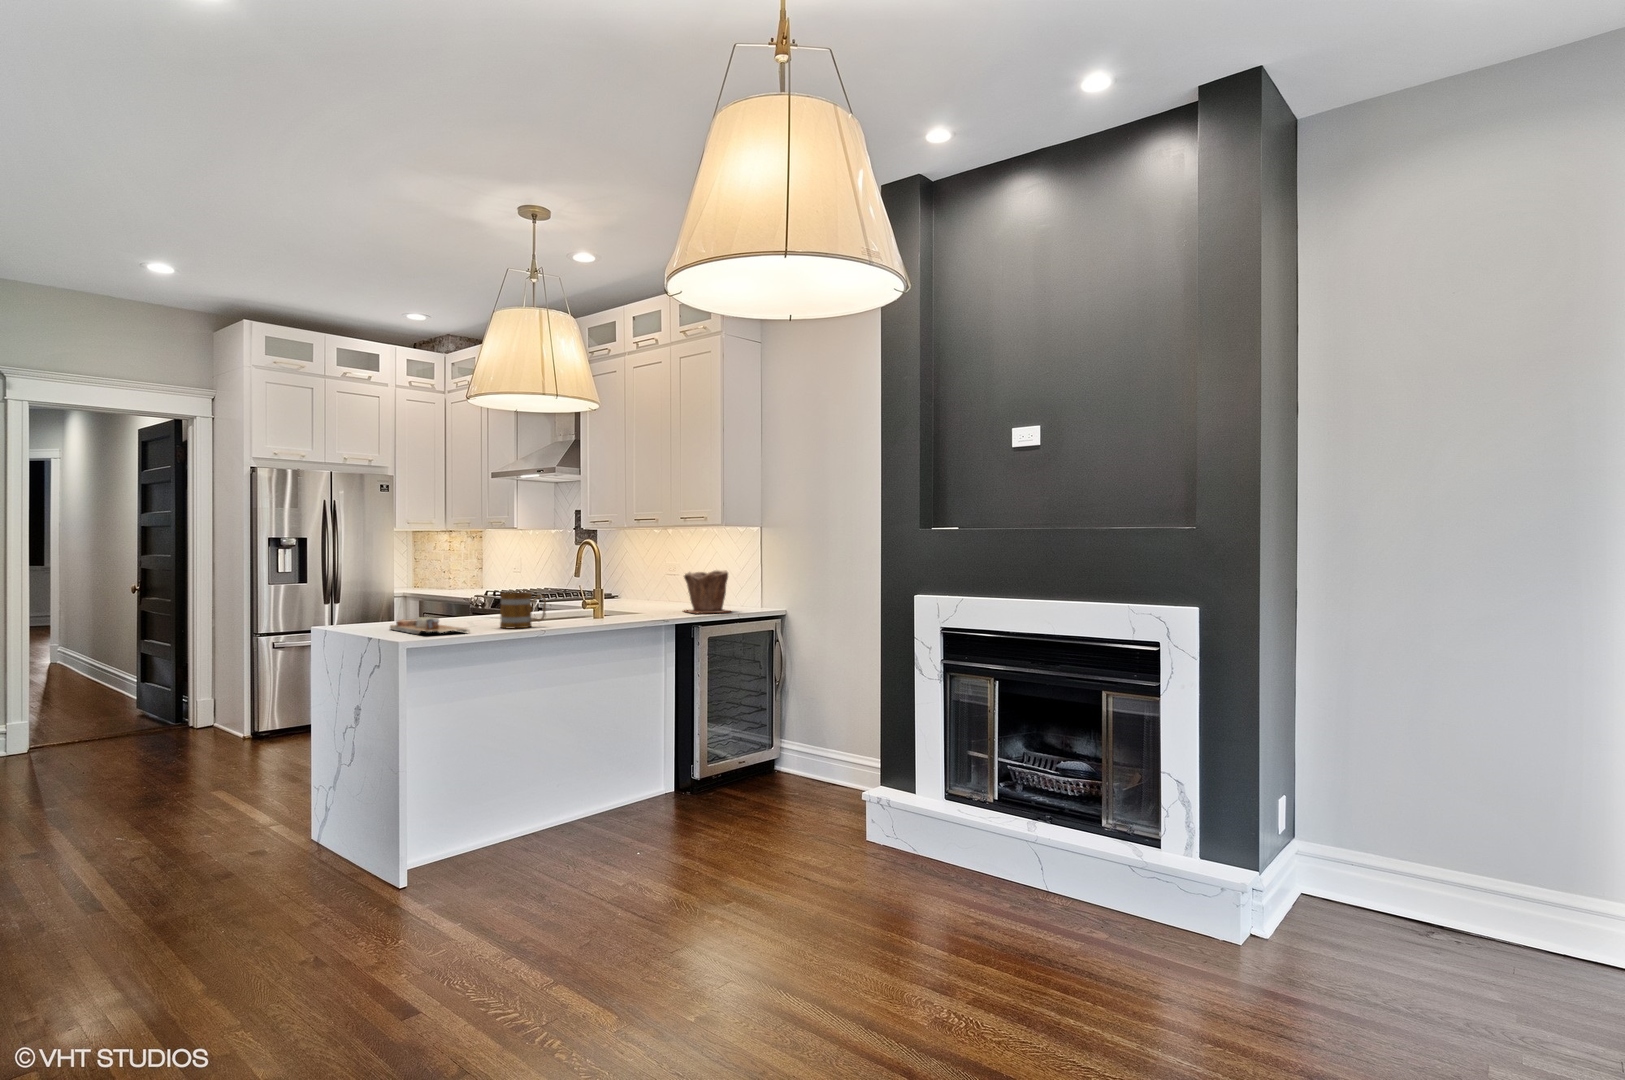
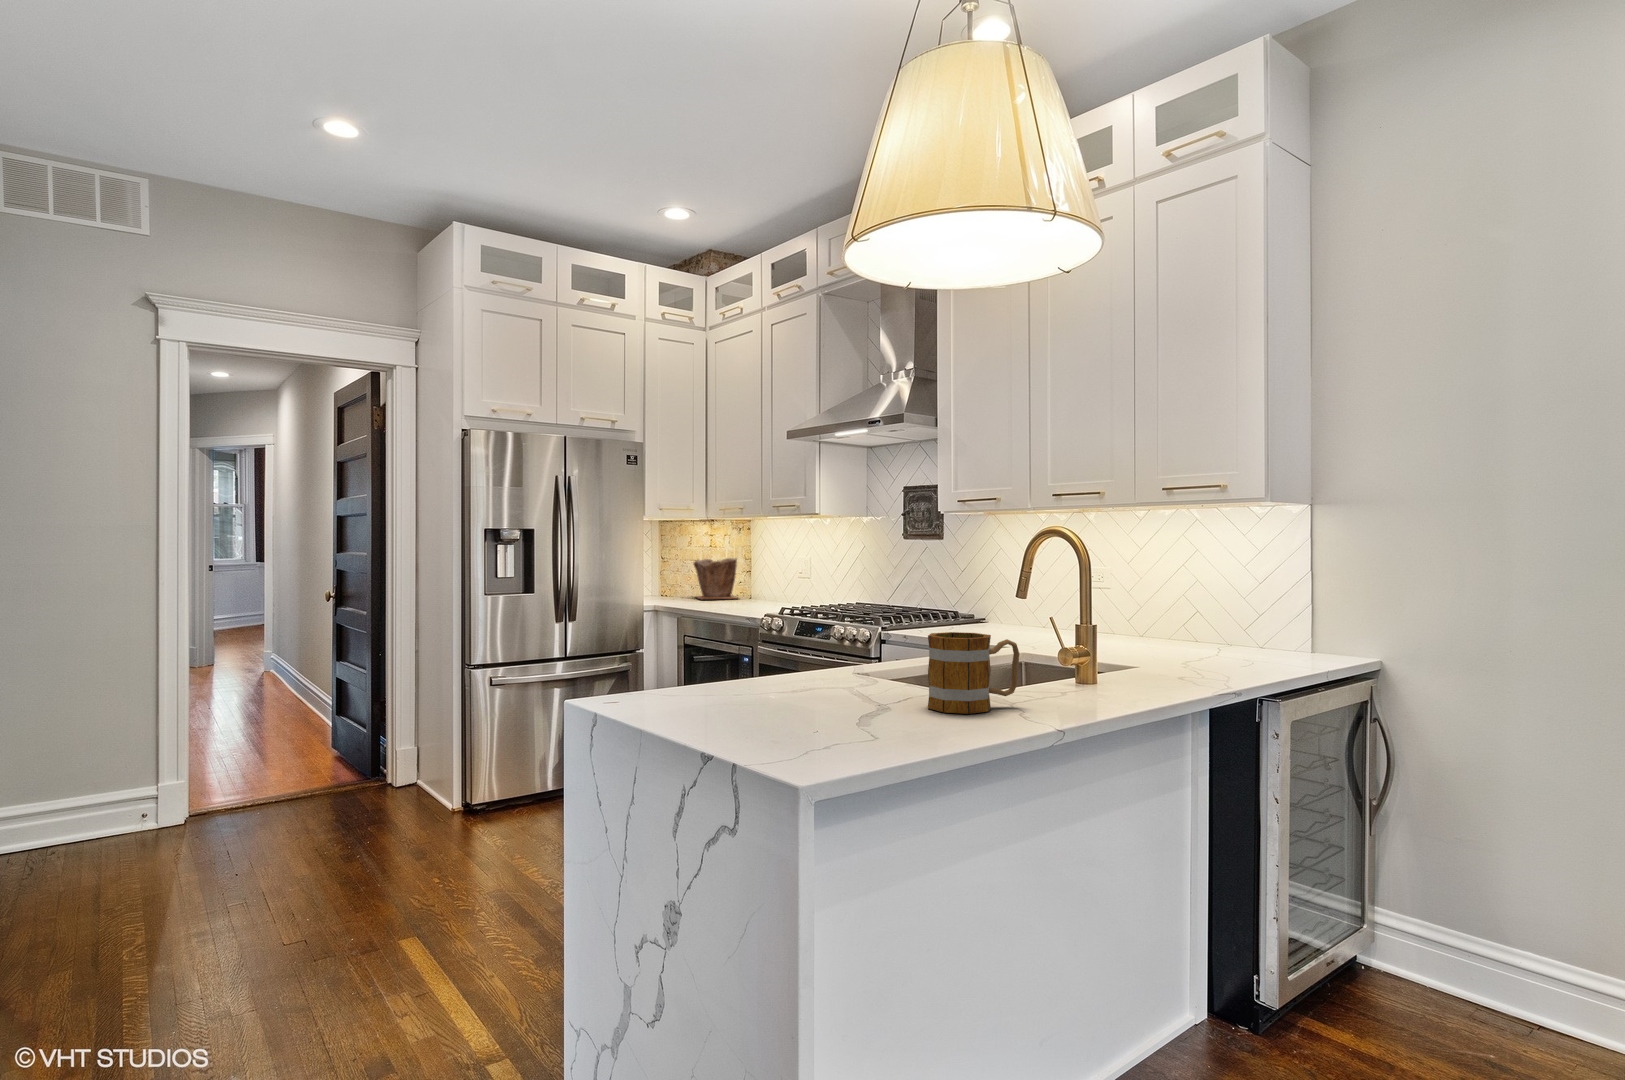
plant pot: present [684,570,730,613] -> present [693,558,737,599]
cutting board: present [390,617,469,634] -> none [709,685,898,738]

